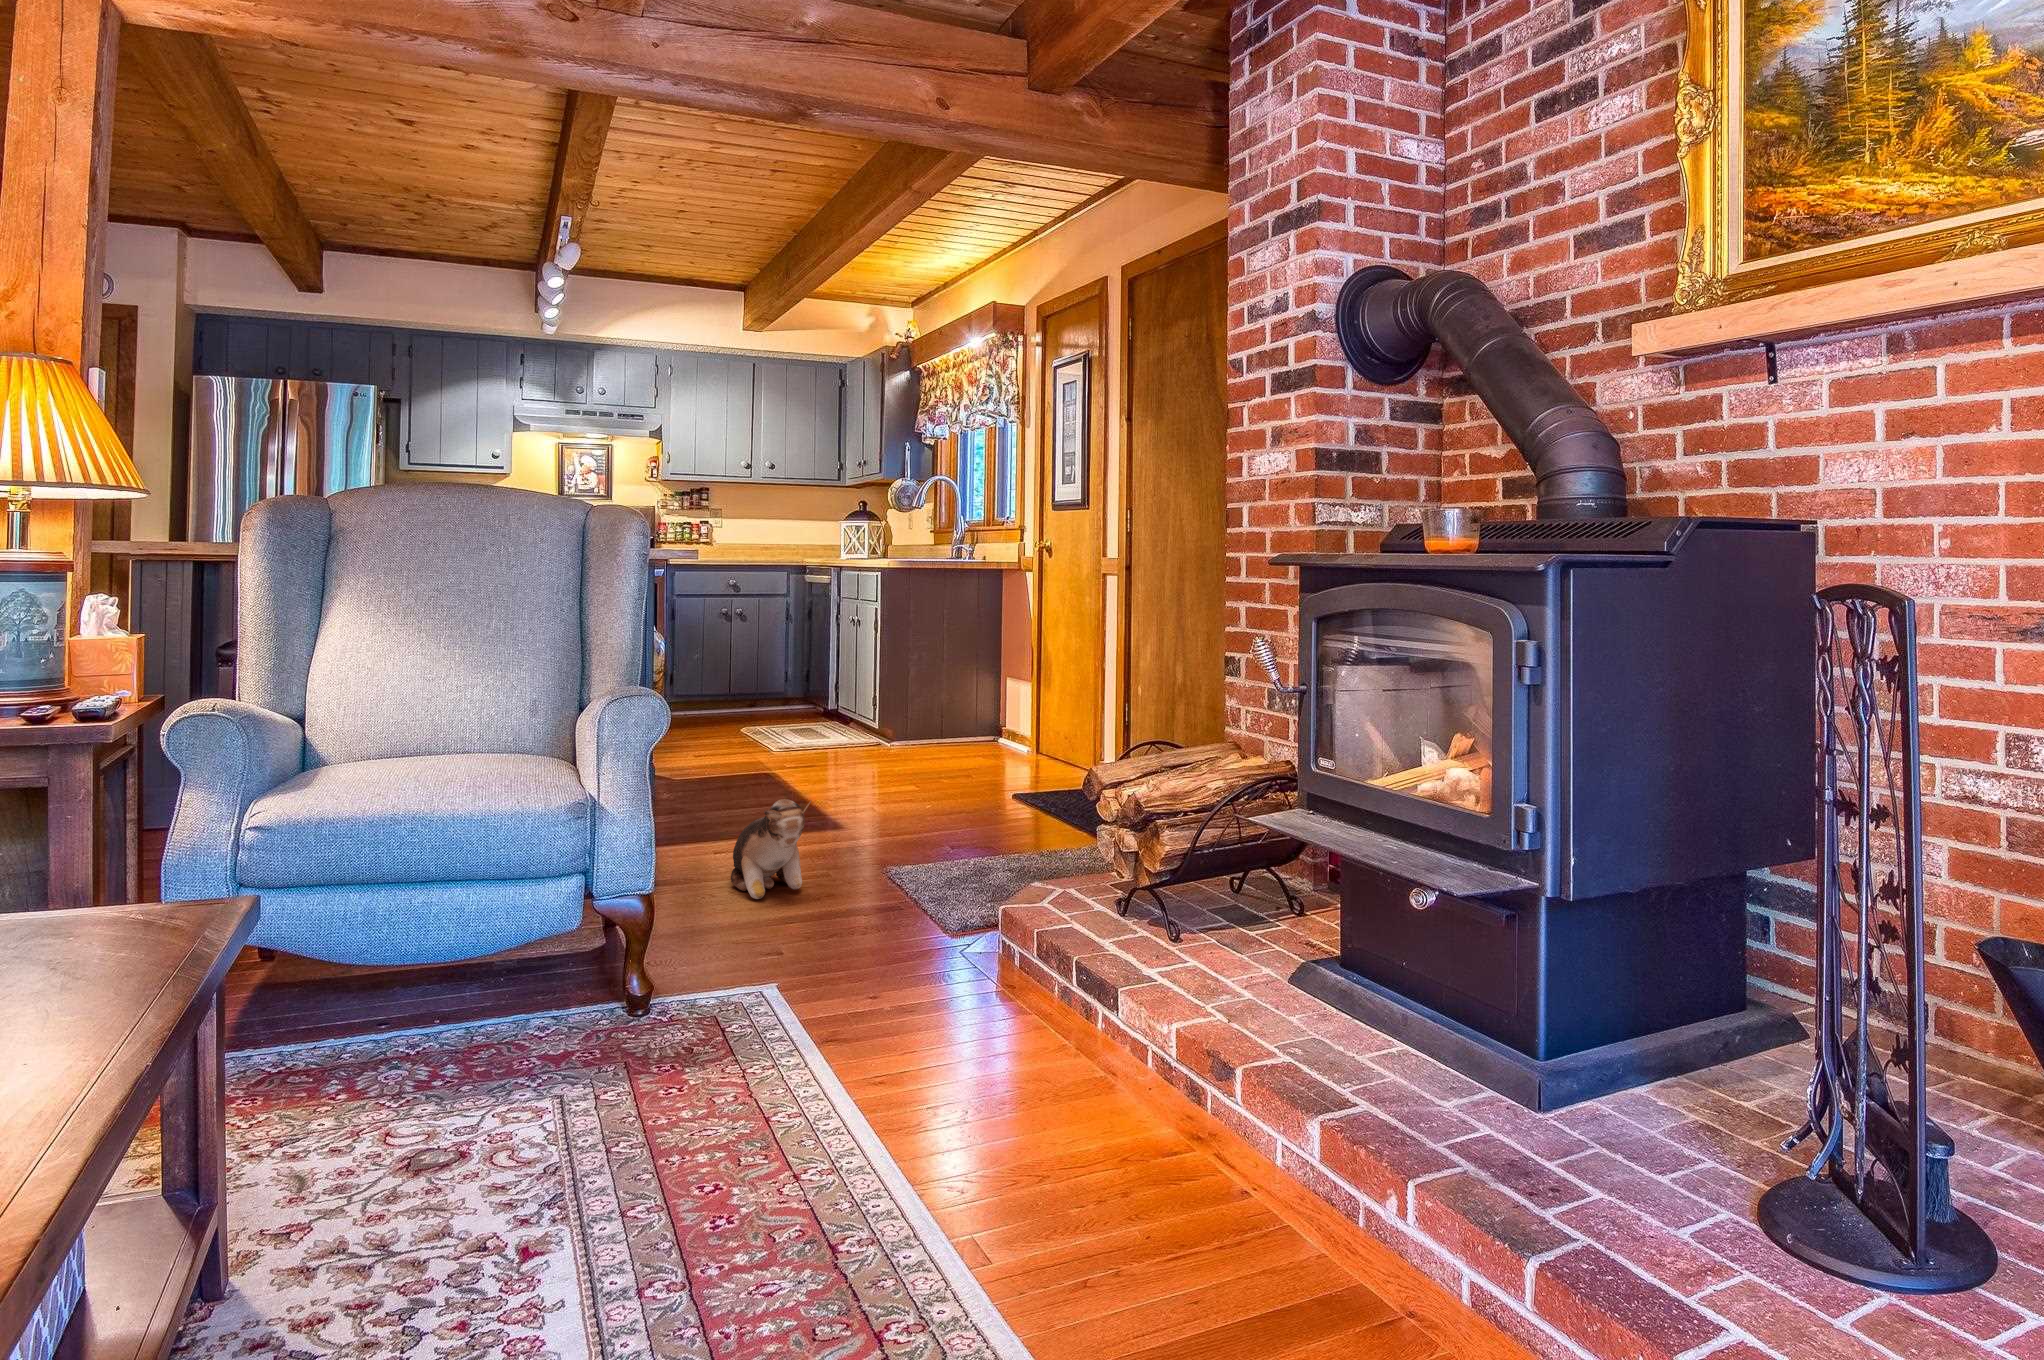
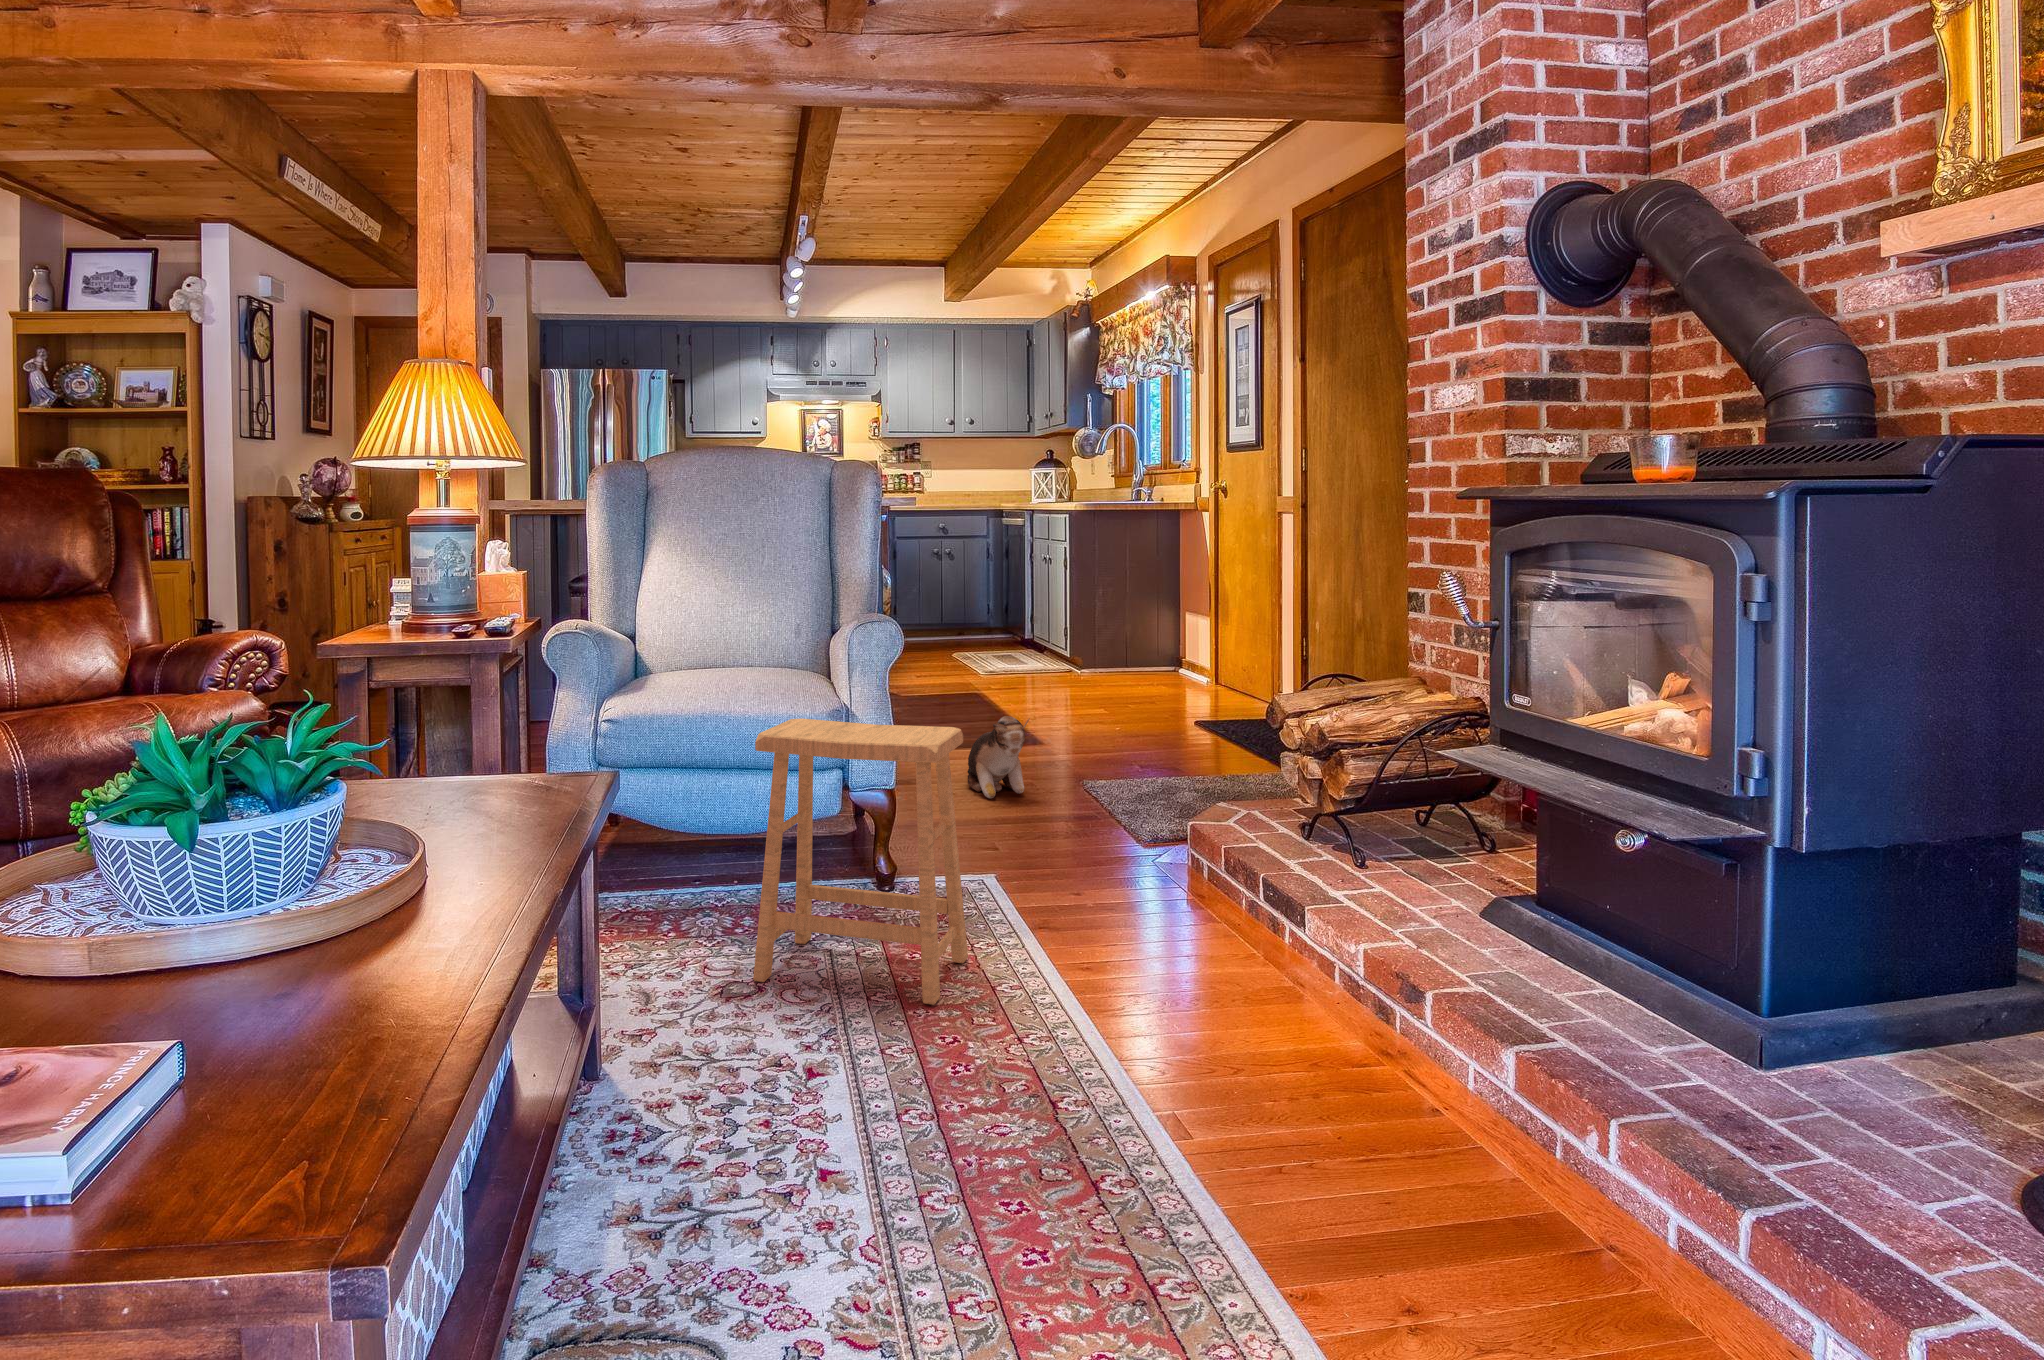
footstool: none [304,846,691,1272] -> present [753,719,968,1005]

